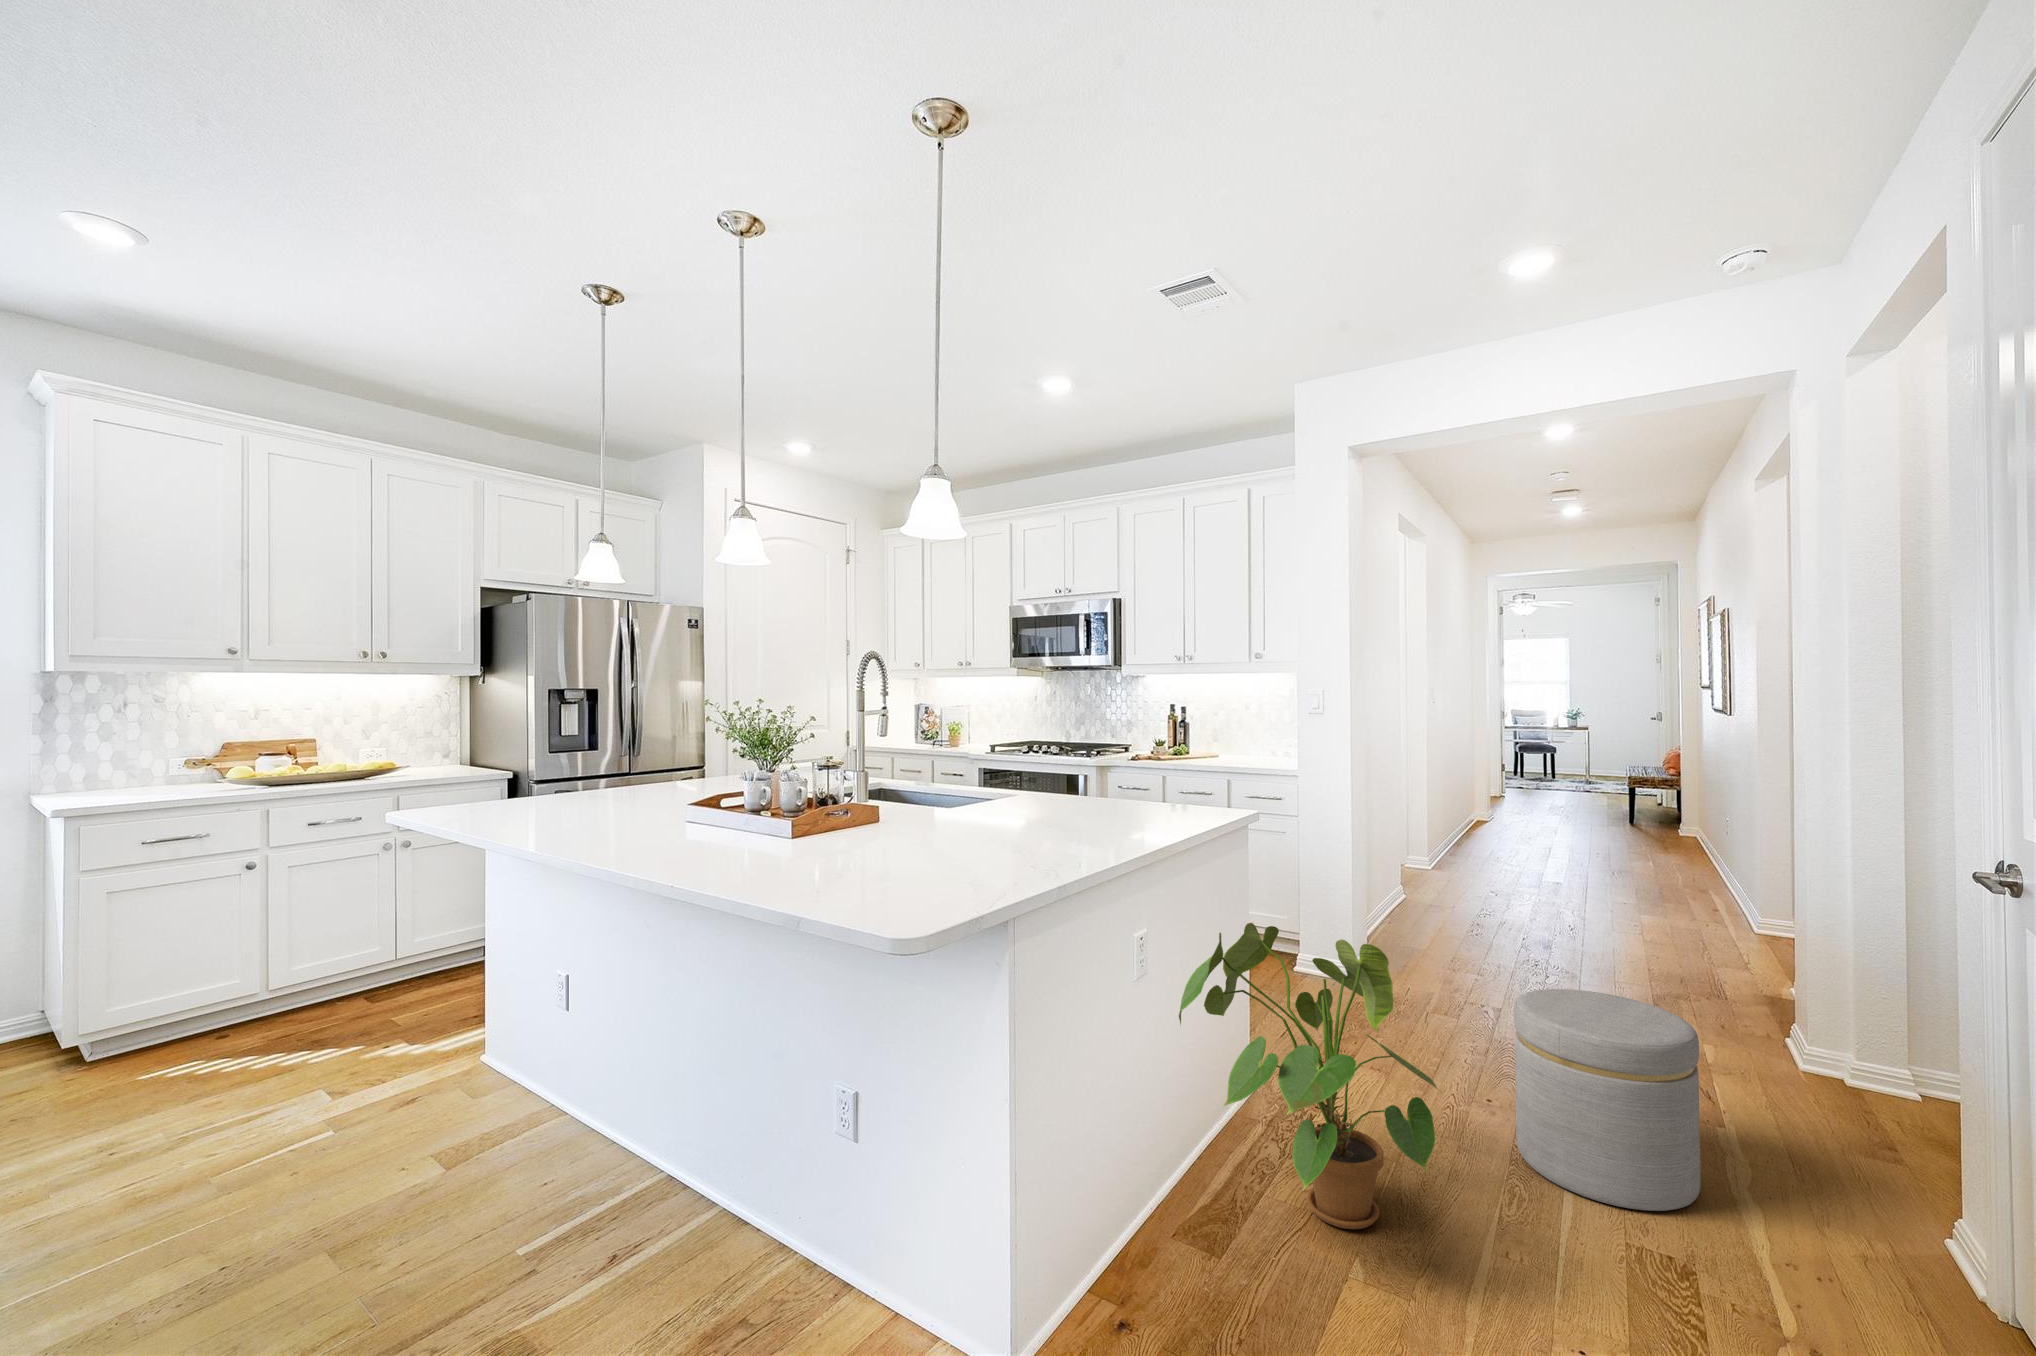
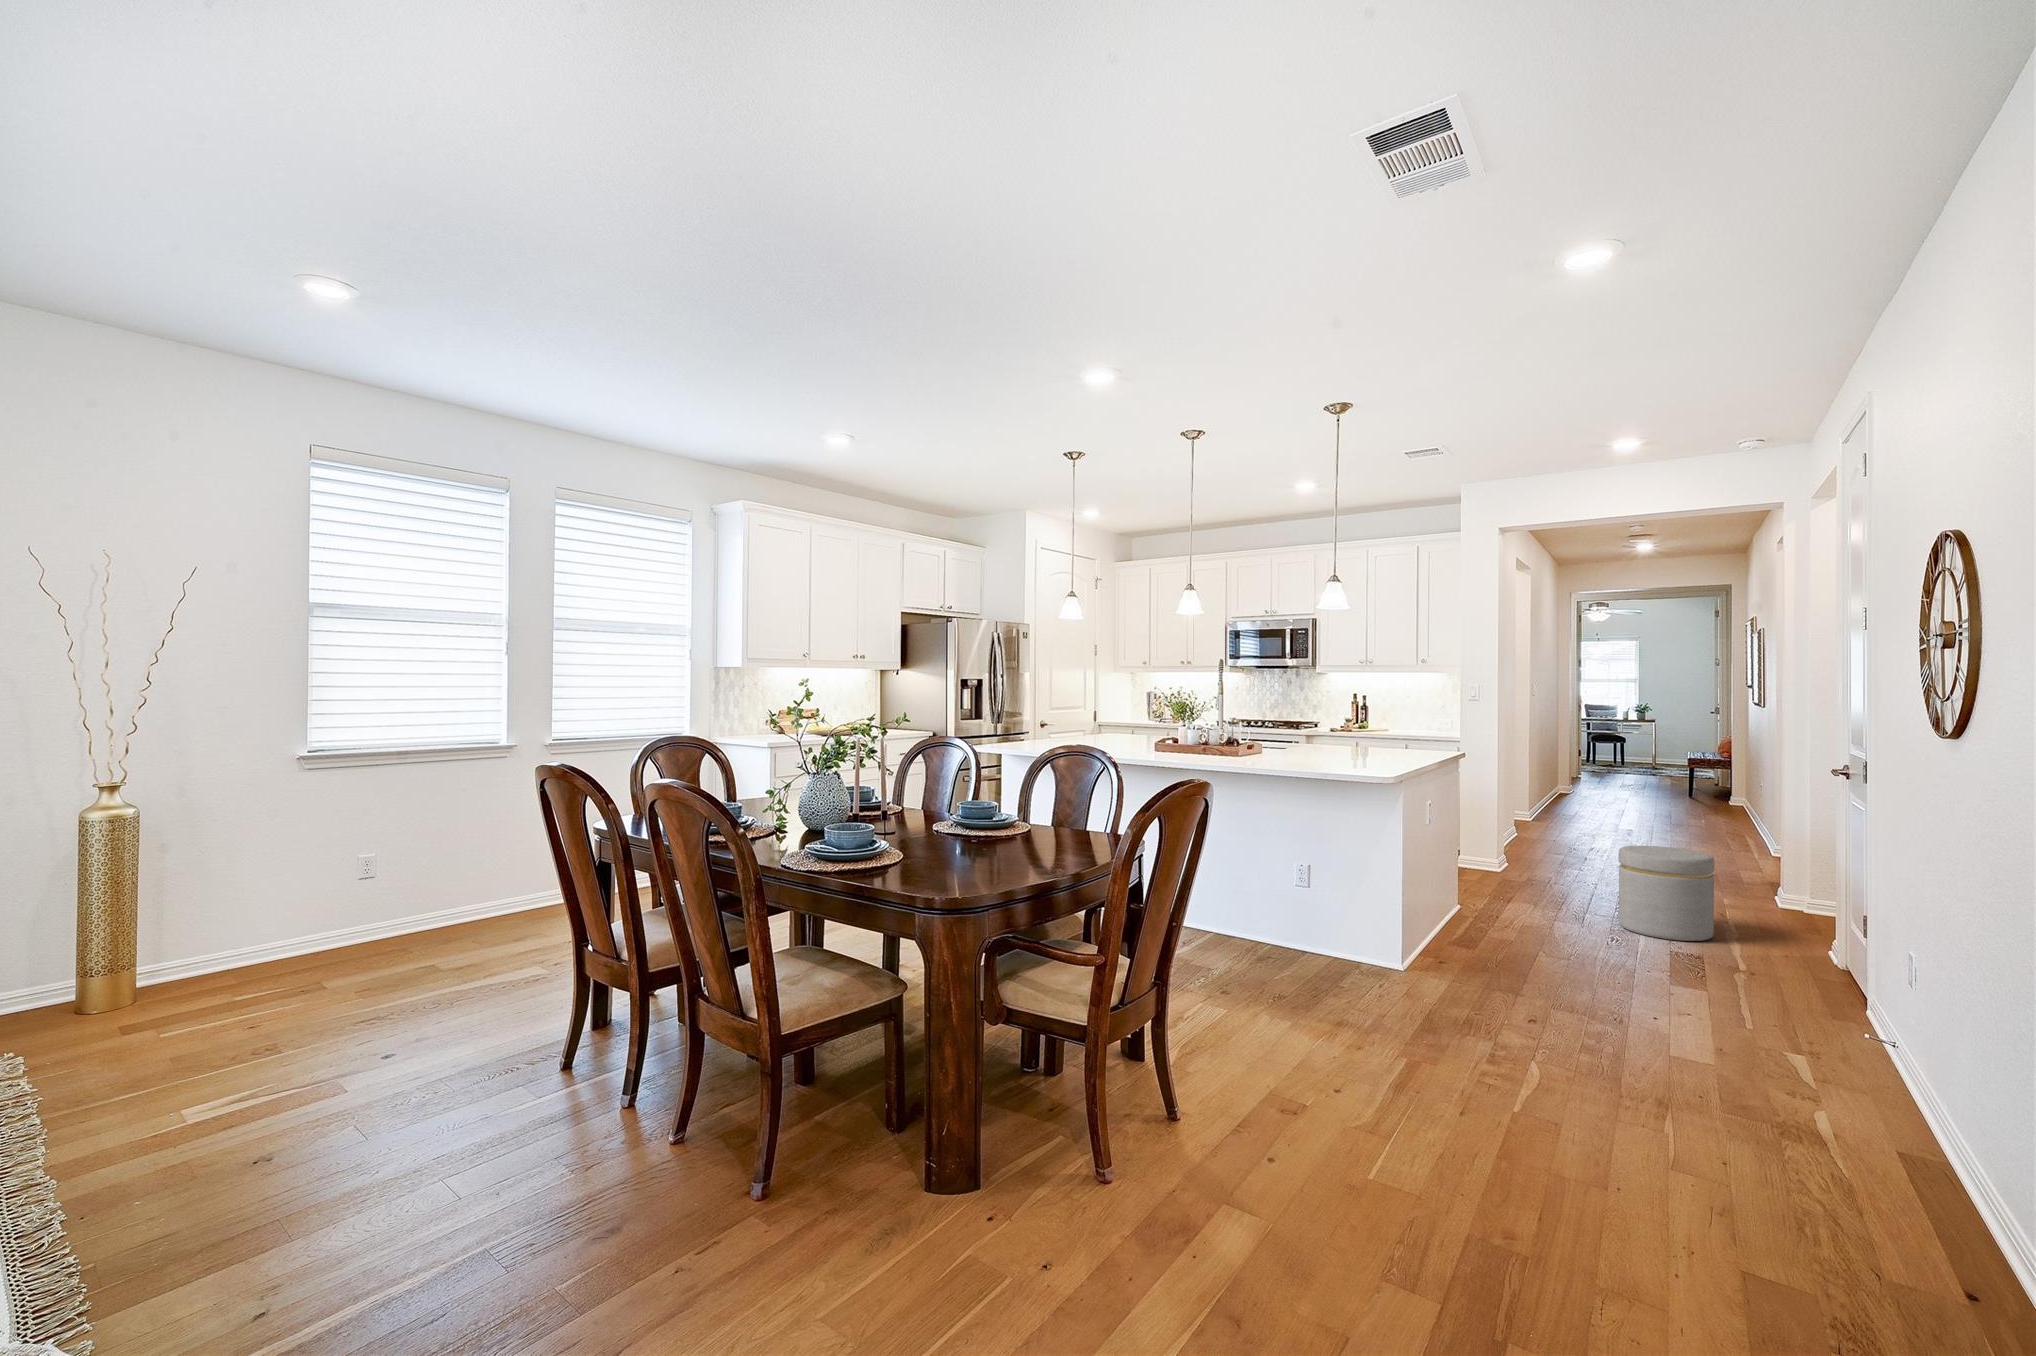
house plant: present [1179,923,1440,1229] -> none [1449,808,1589,943]

